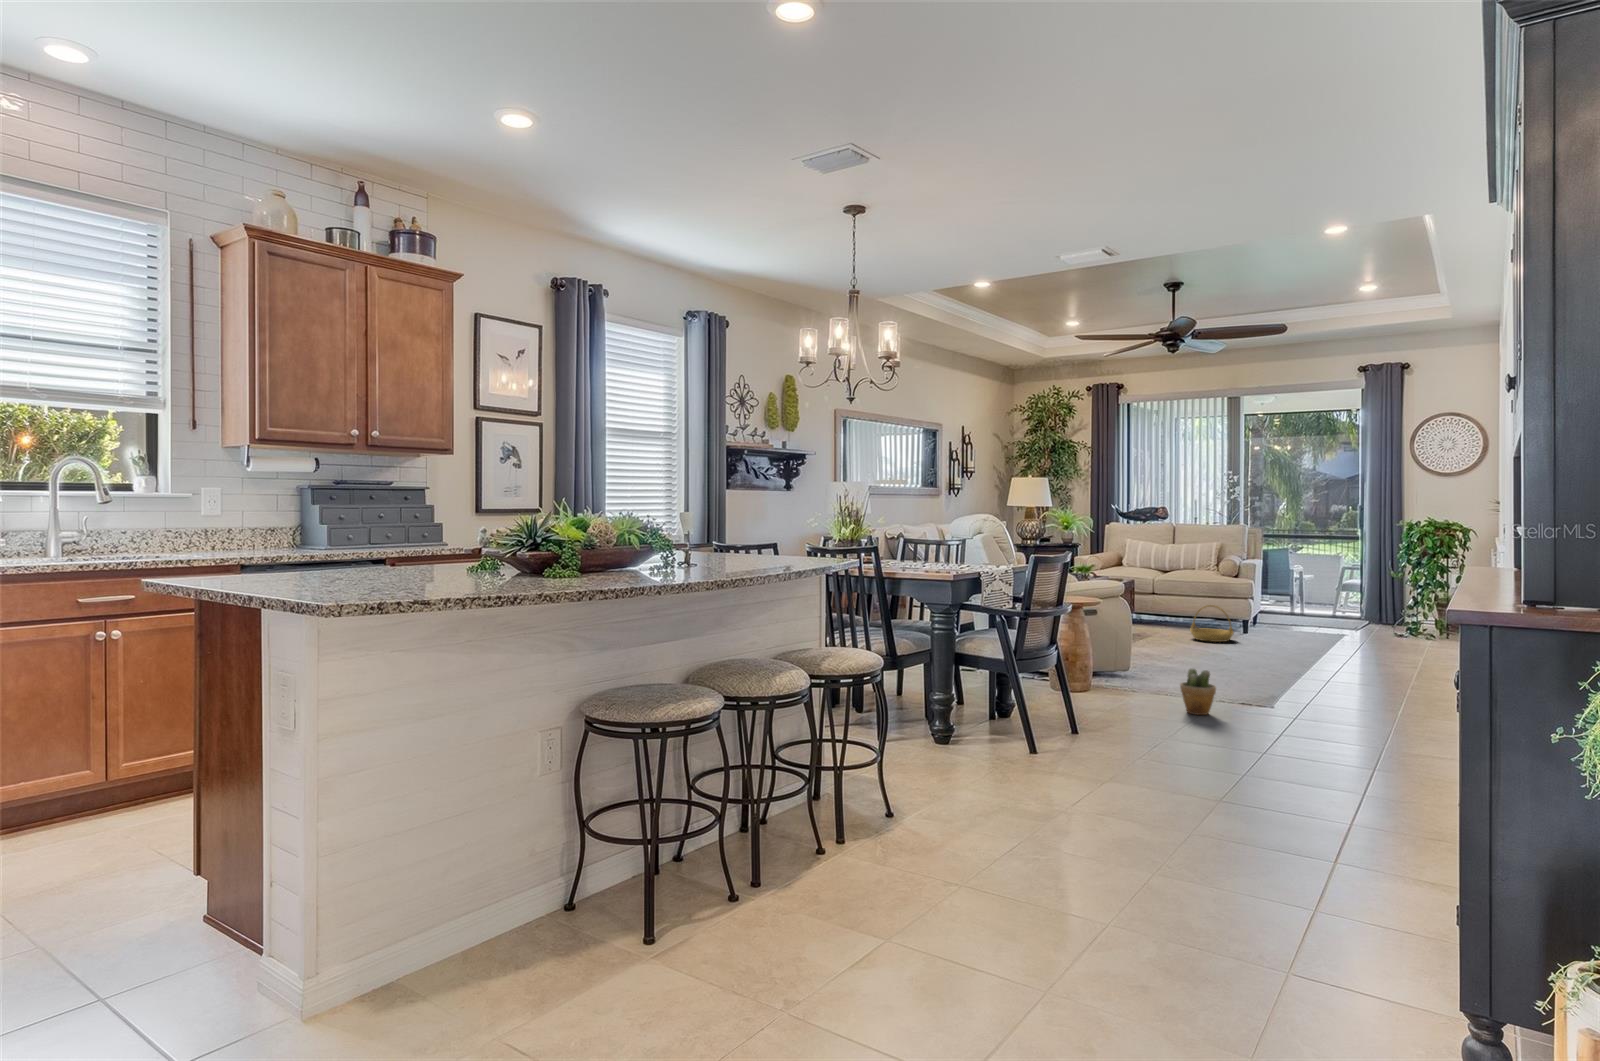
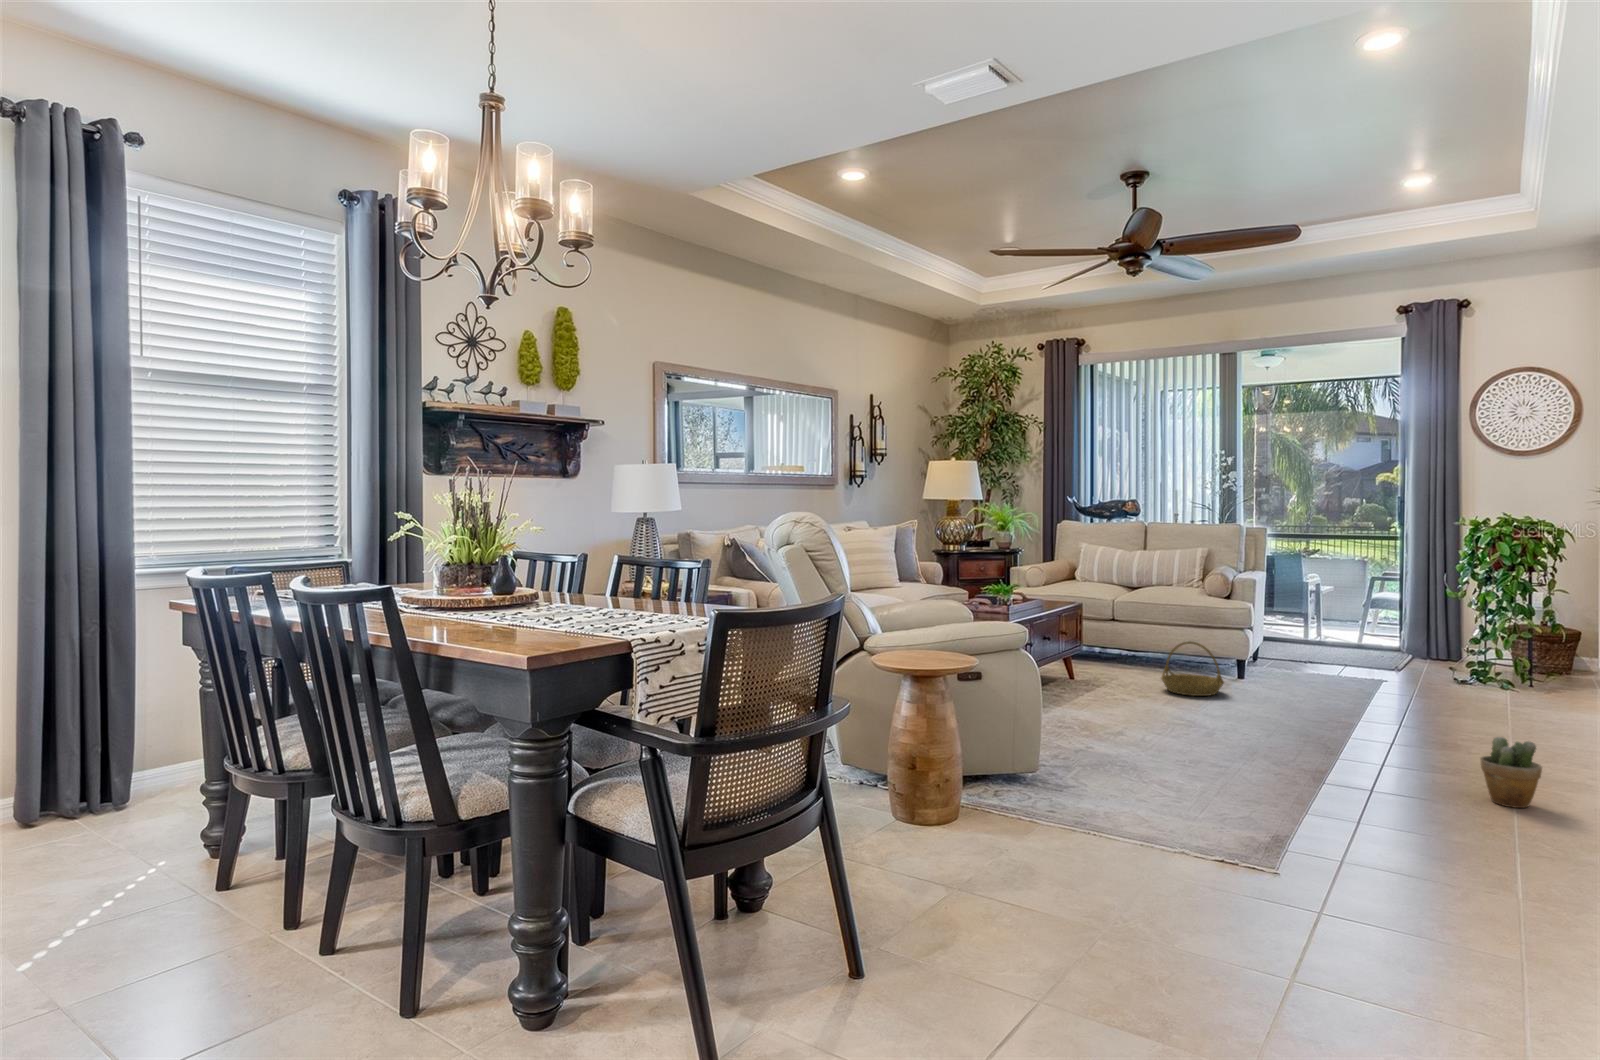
potted plant: present [1180,668,1216,715] -> present [1480,737,1542,808]

